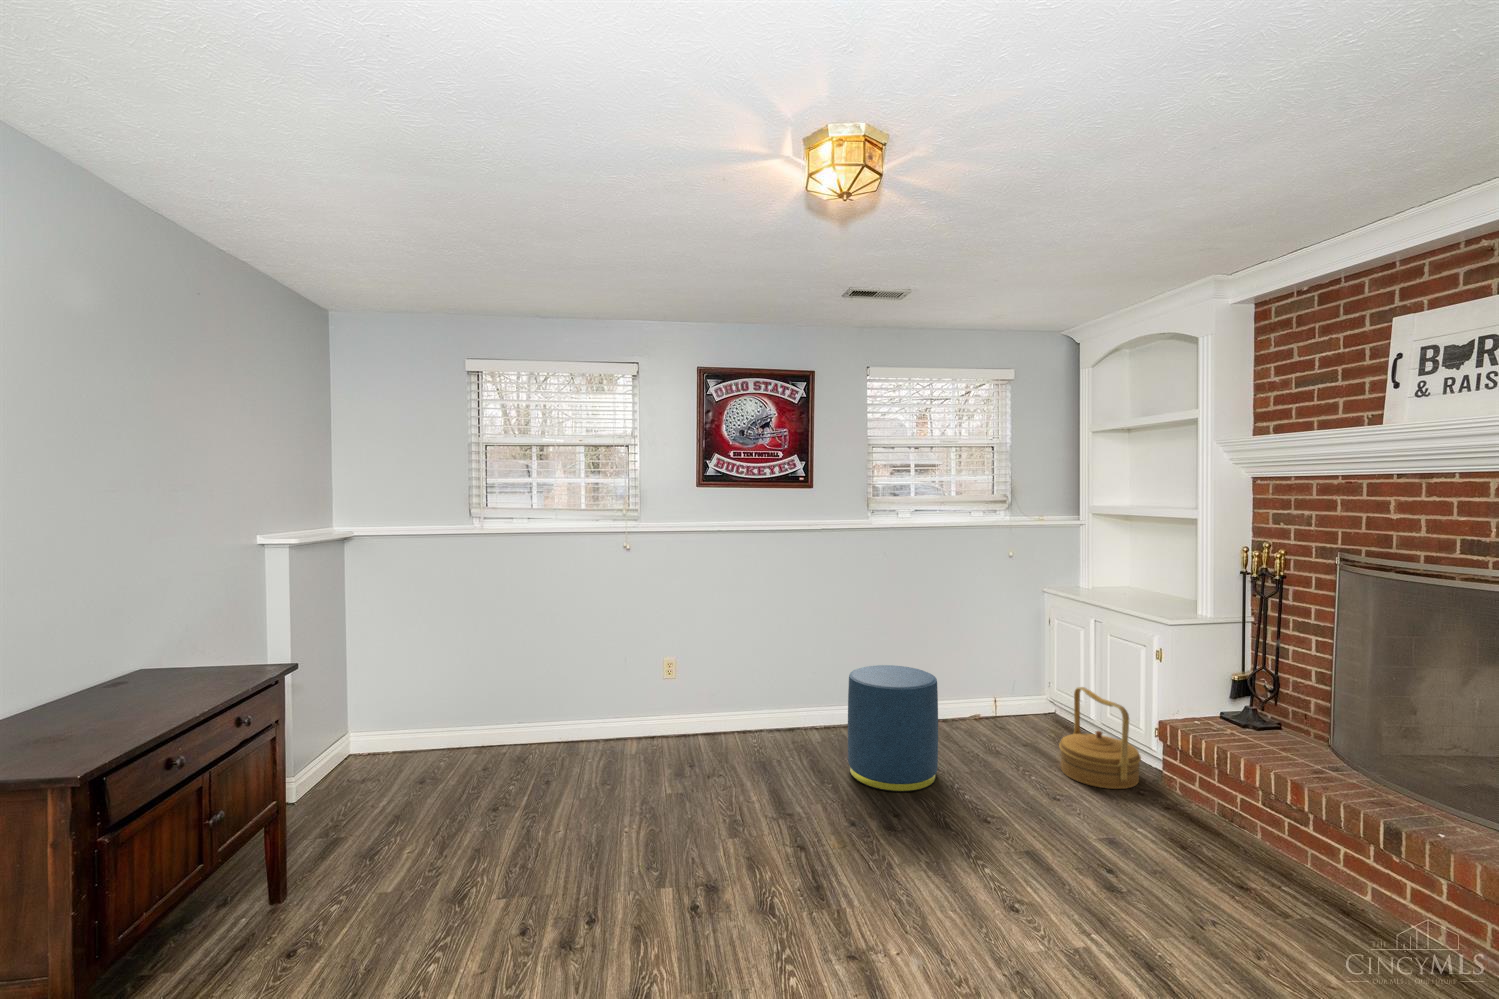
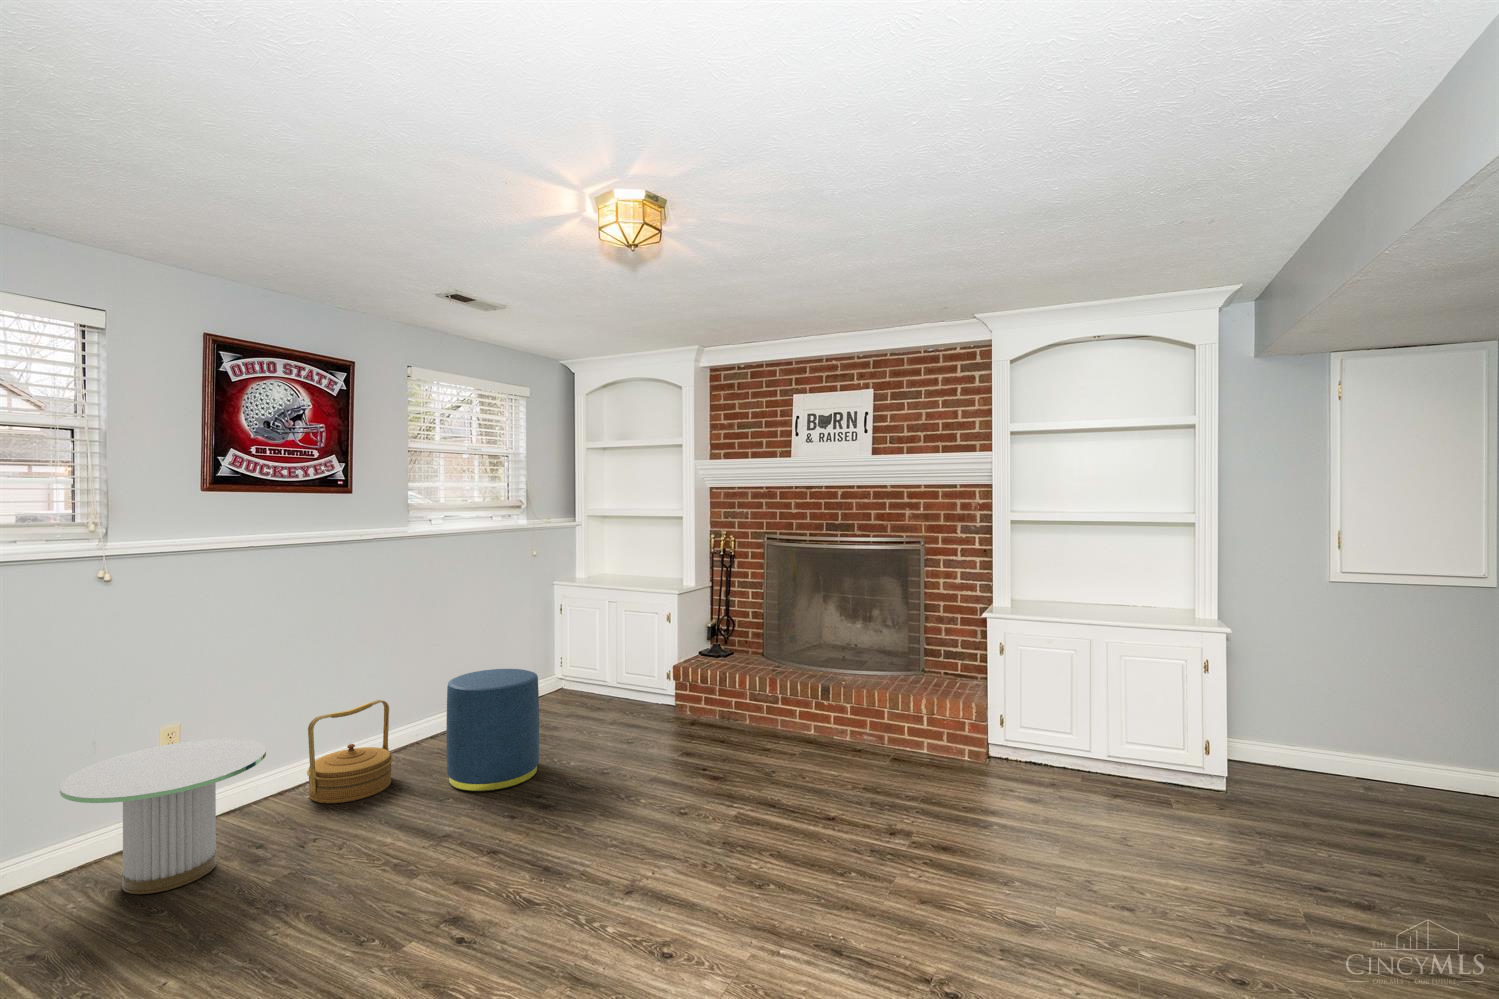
side table: none [589,667,703,768] -> present [60,738,266,894]
woven basket: present [1059,687,1141,789] -> present [307,700,393,803]

